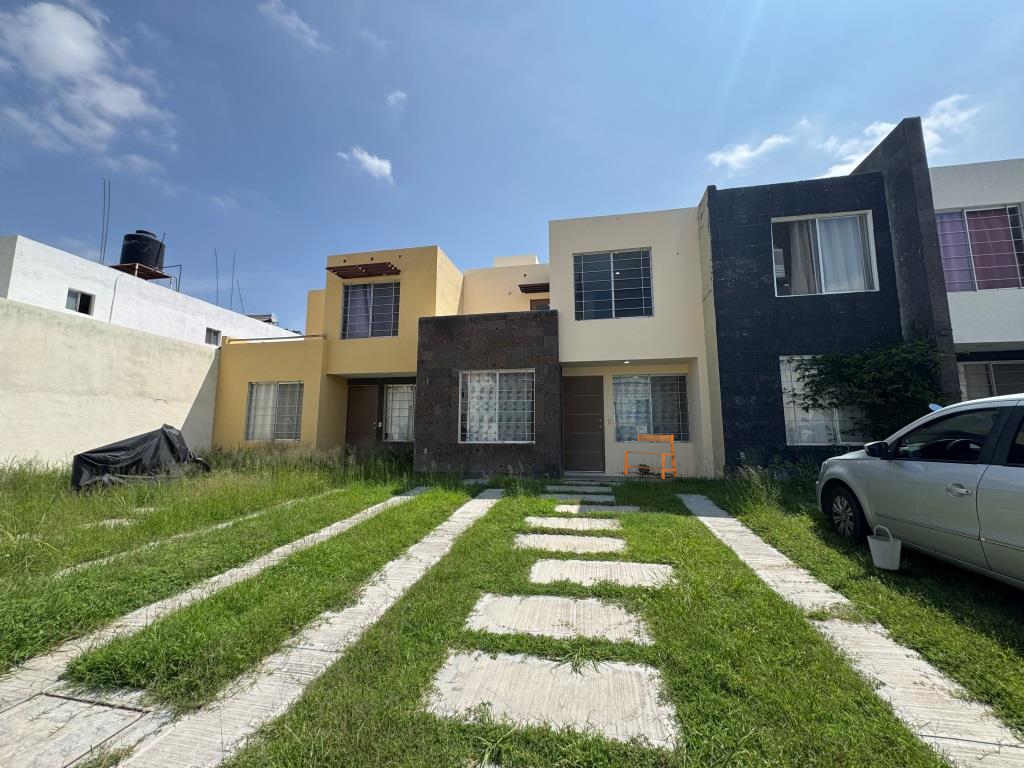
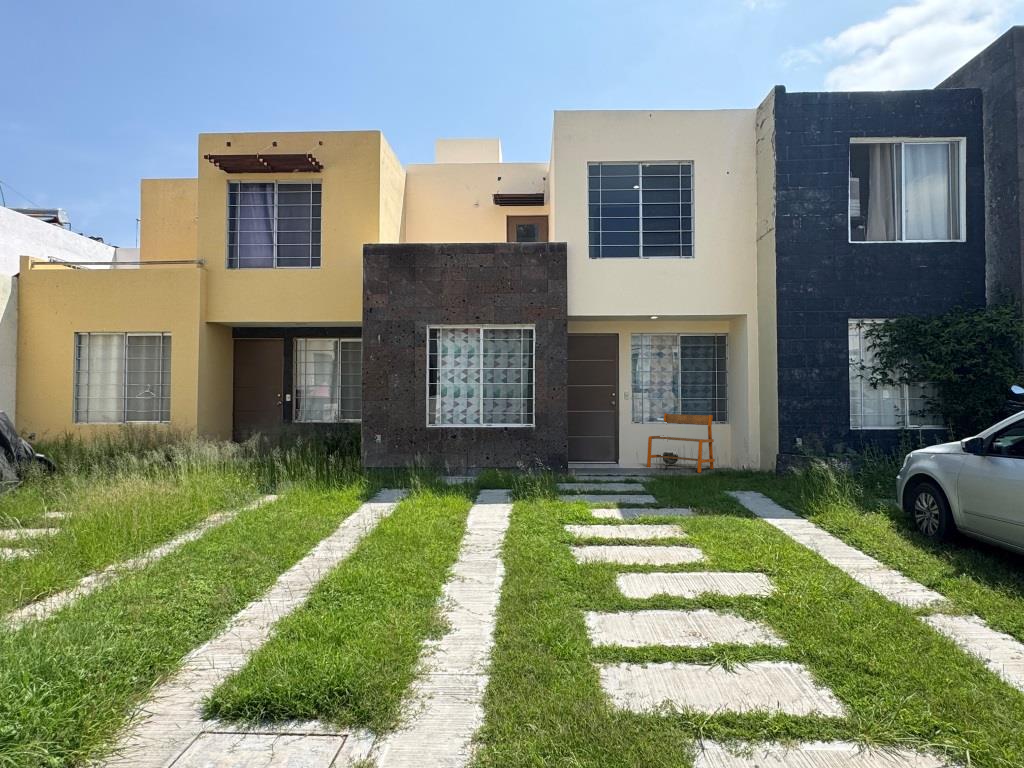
bucket: present [868,525,901,570] -> none [956,524,989,568]

